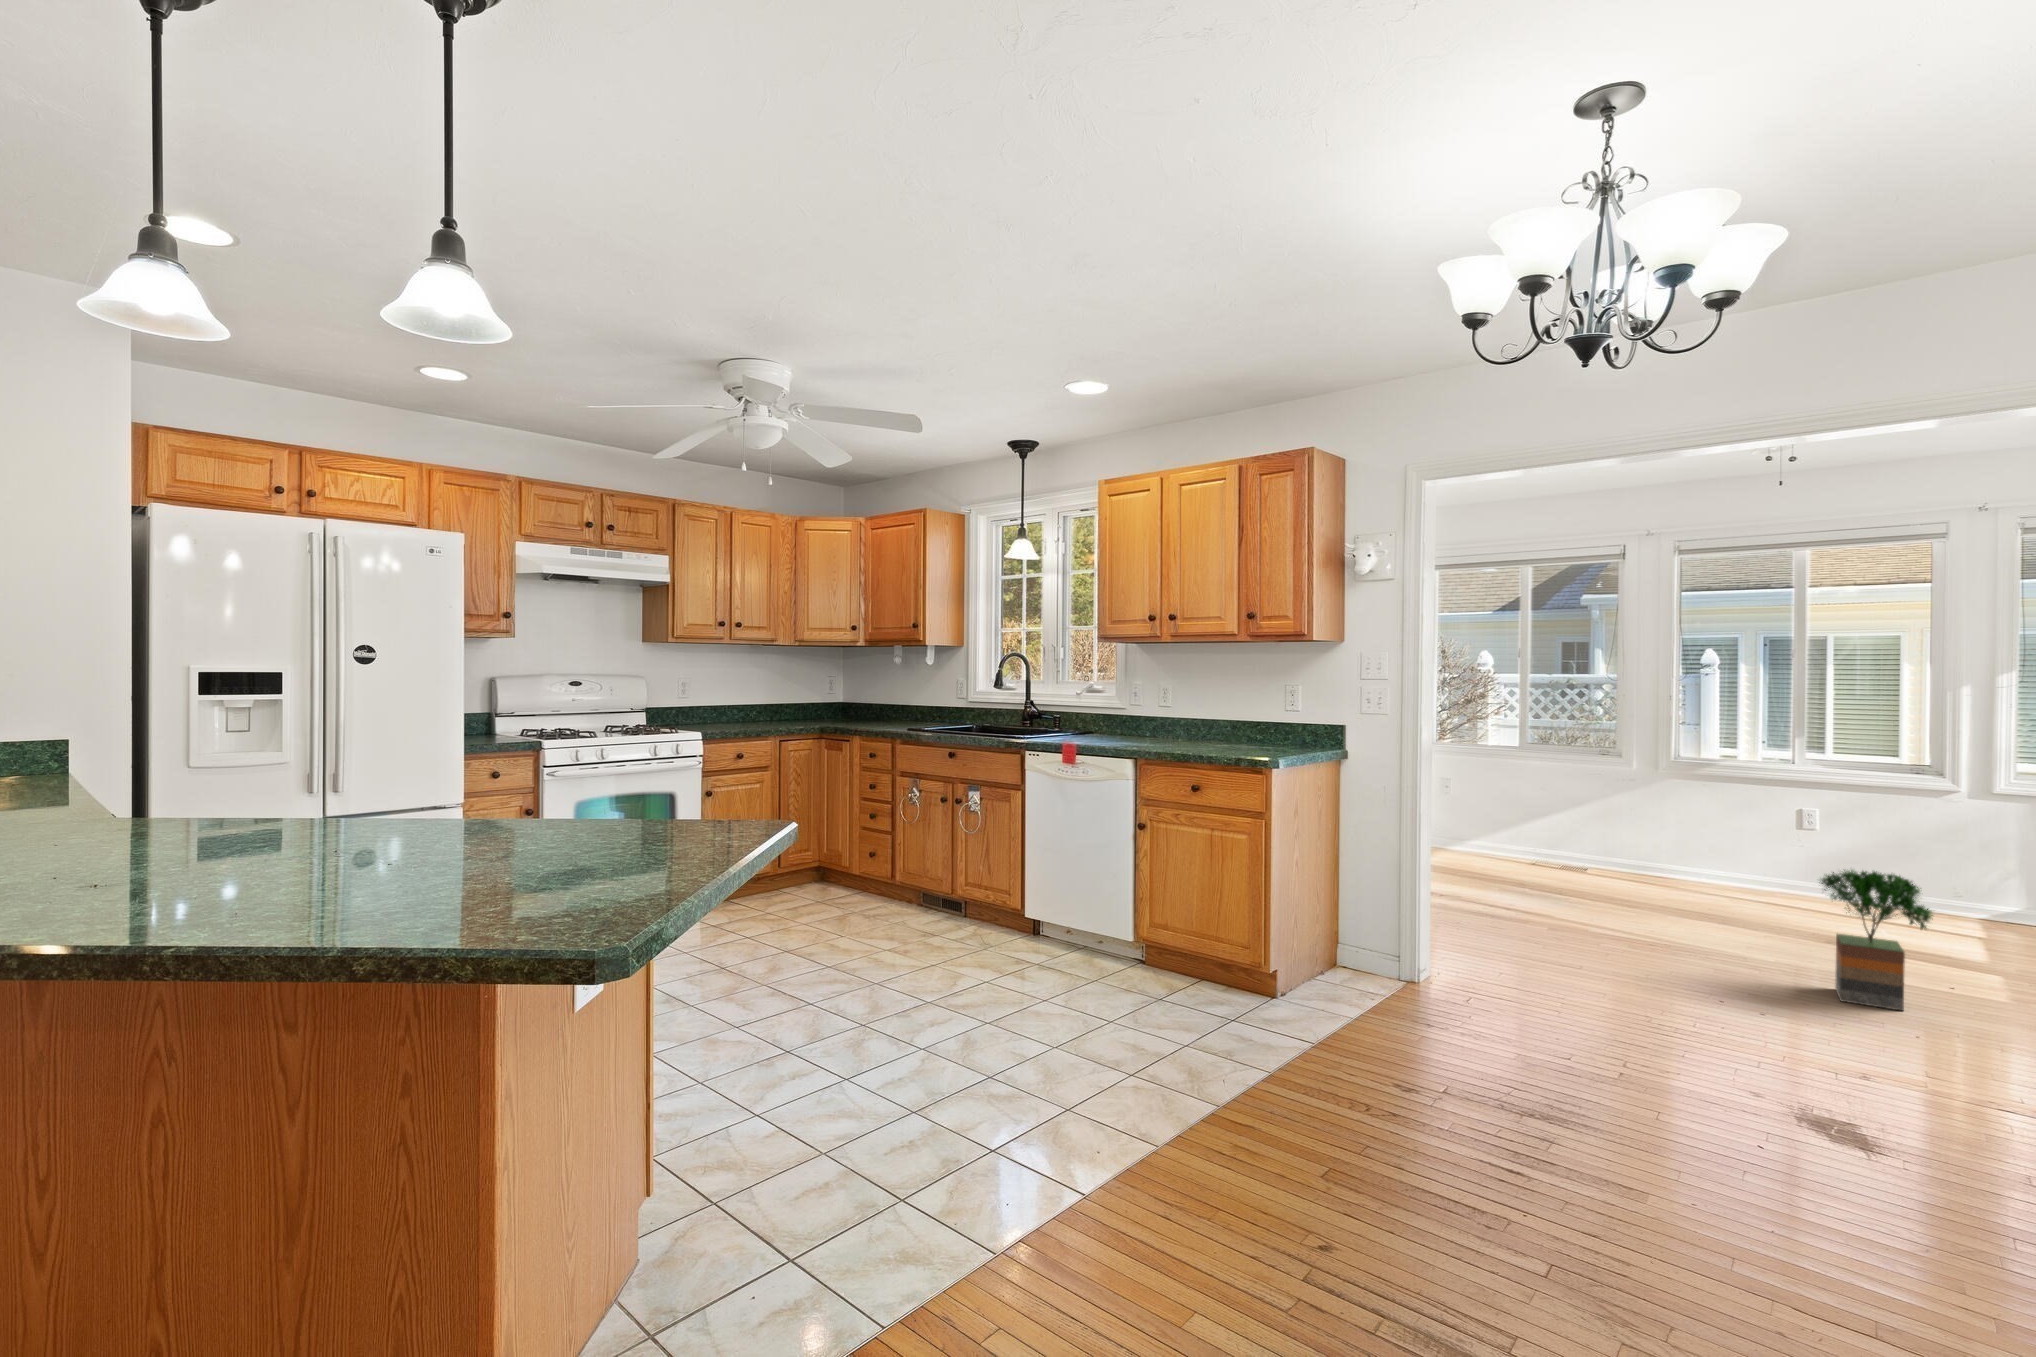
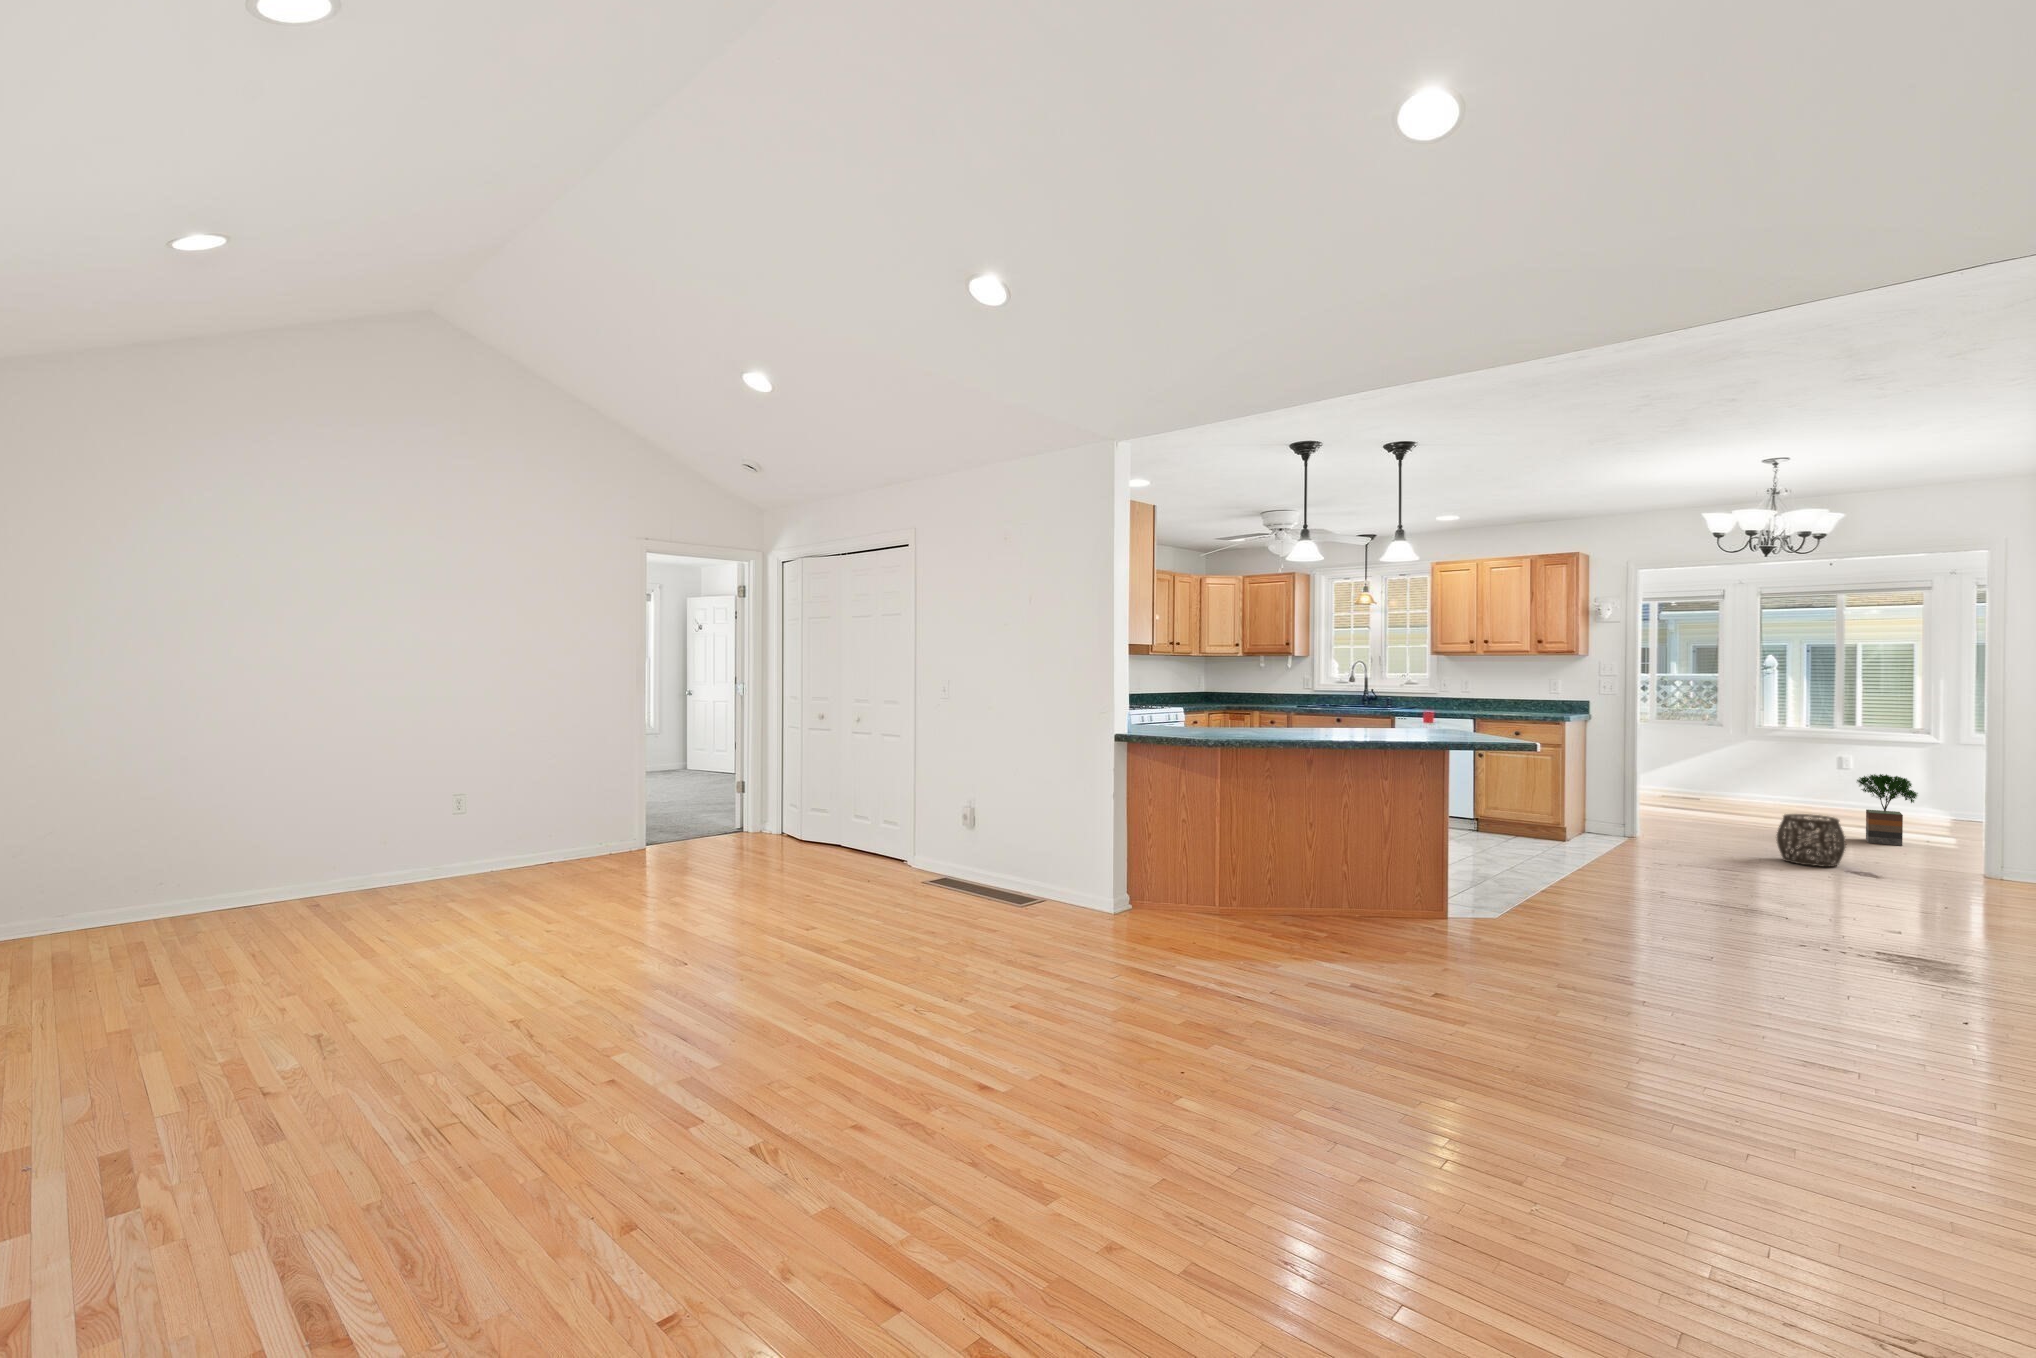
woven basket: none [1654,968,1796,1097] -> present [1777,814,1846,867]

